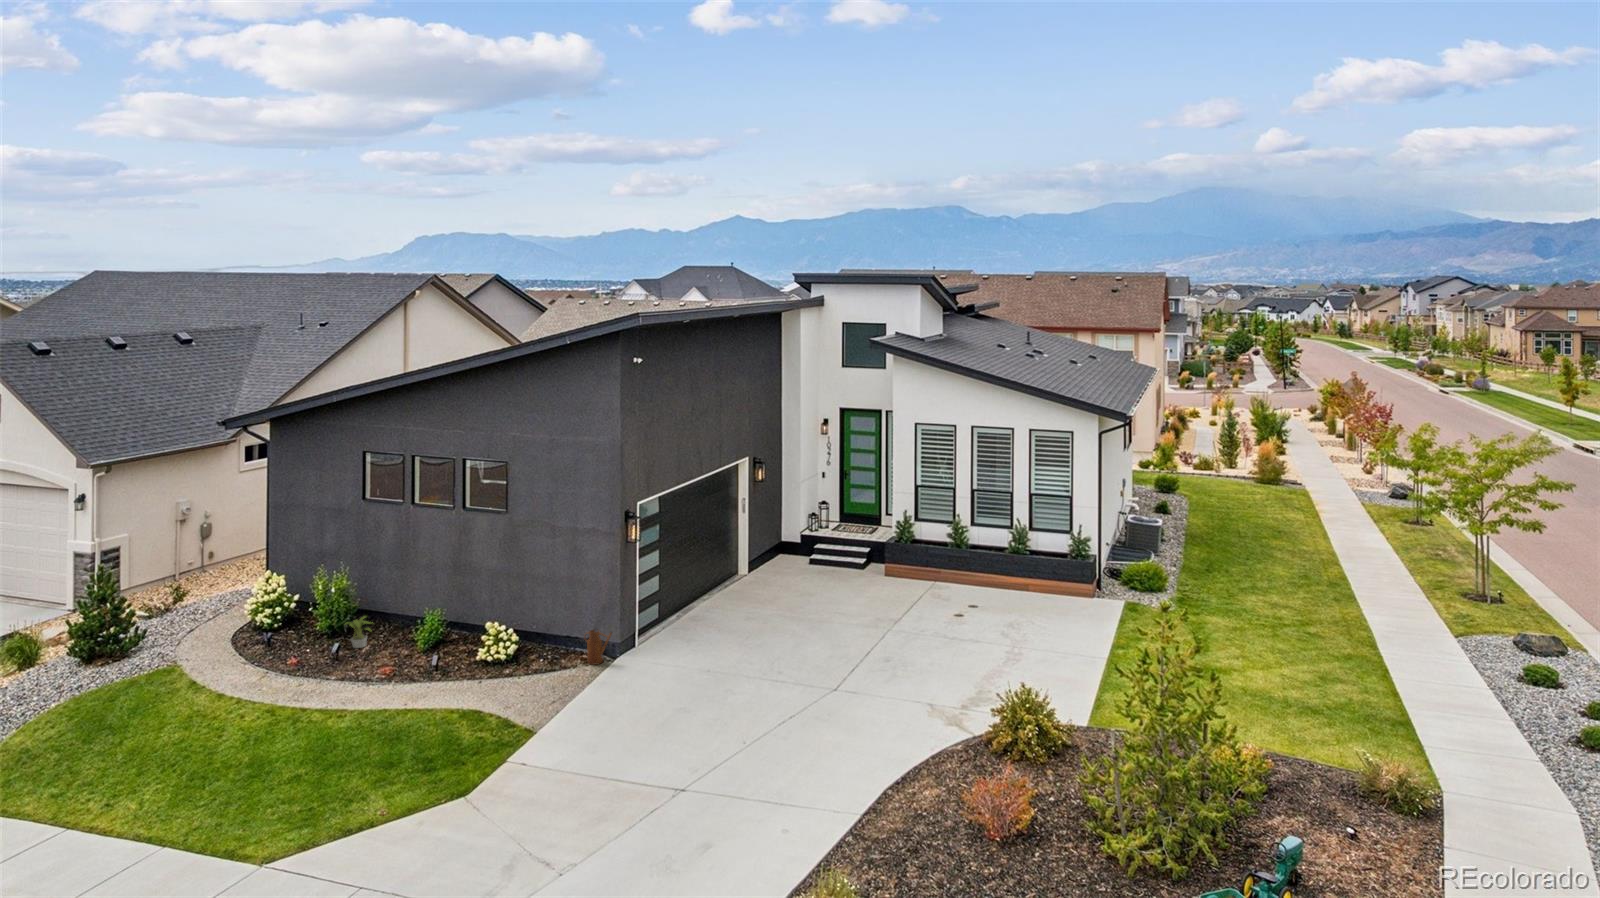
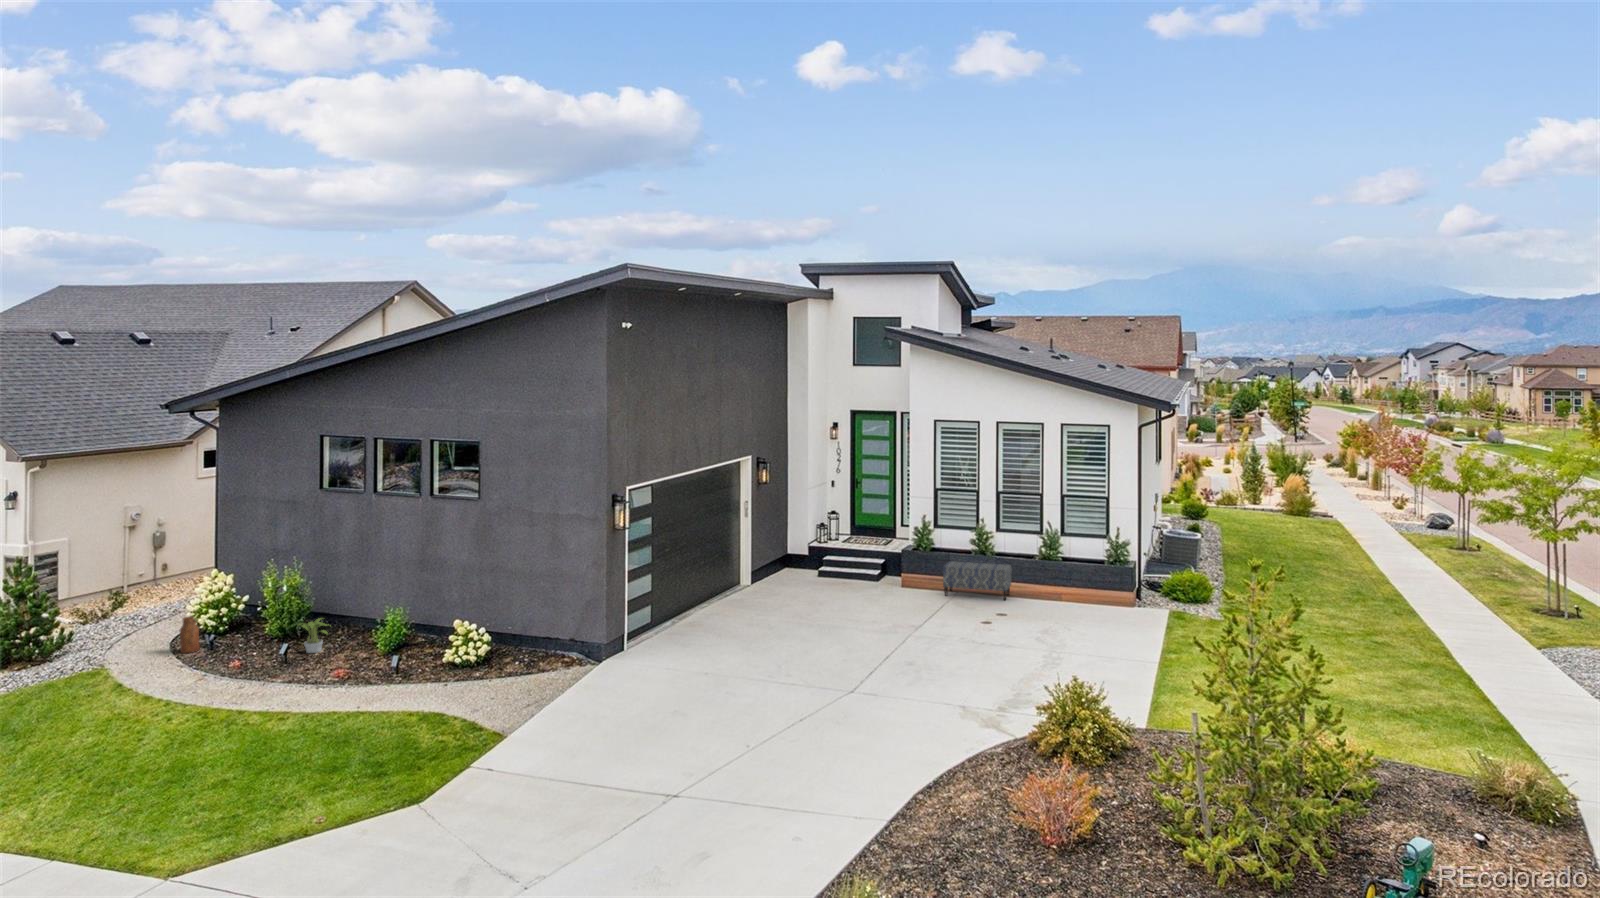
bench: none [923,553,986,590] -> present [943,561,1012,600]
watering can: present [585,629,612,665] -> present [180,616,200,653]

